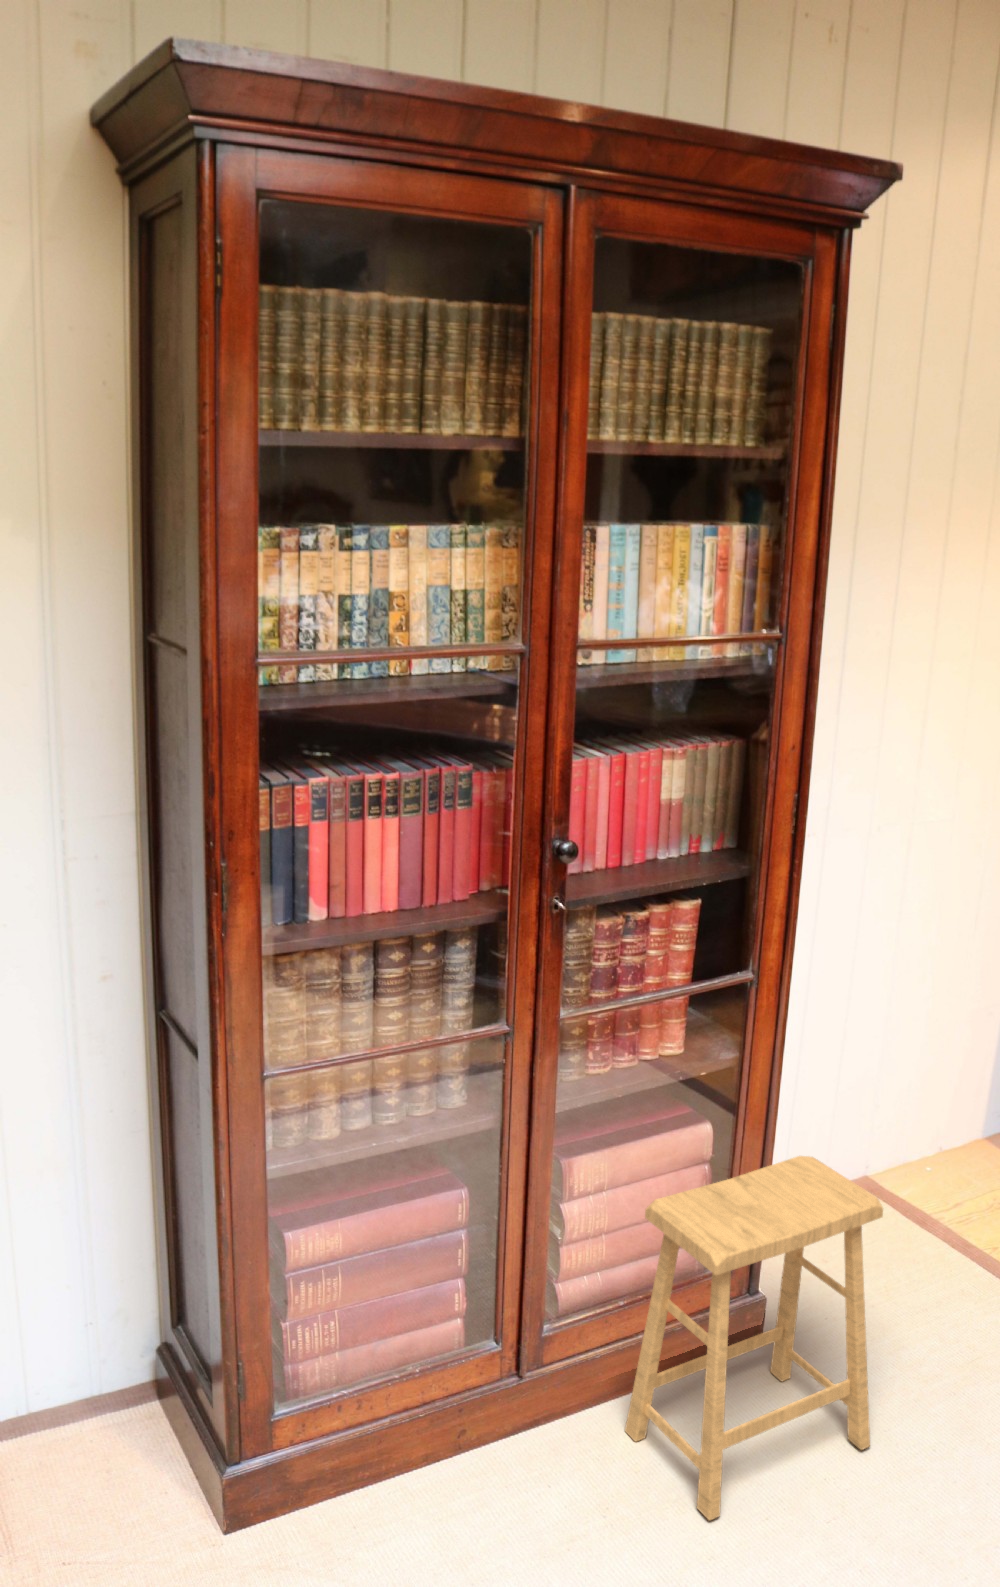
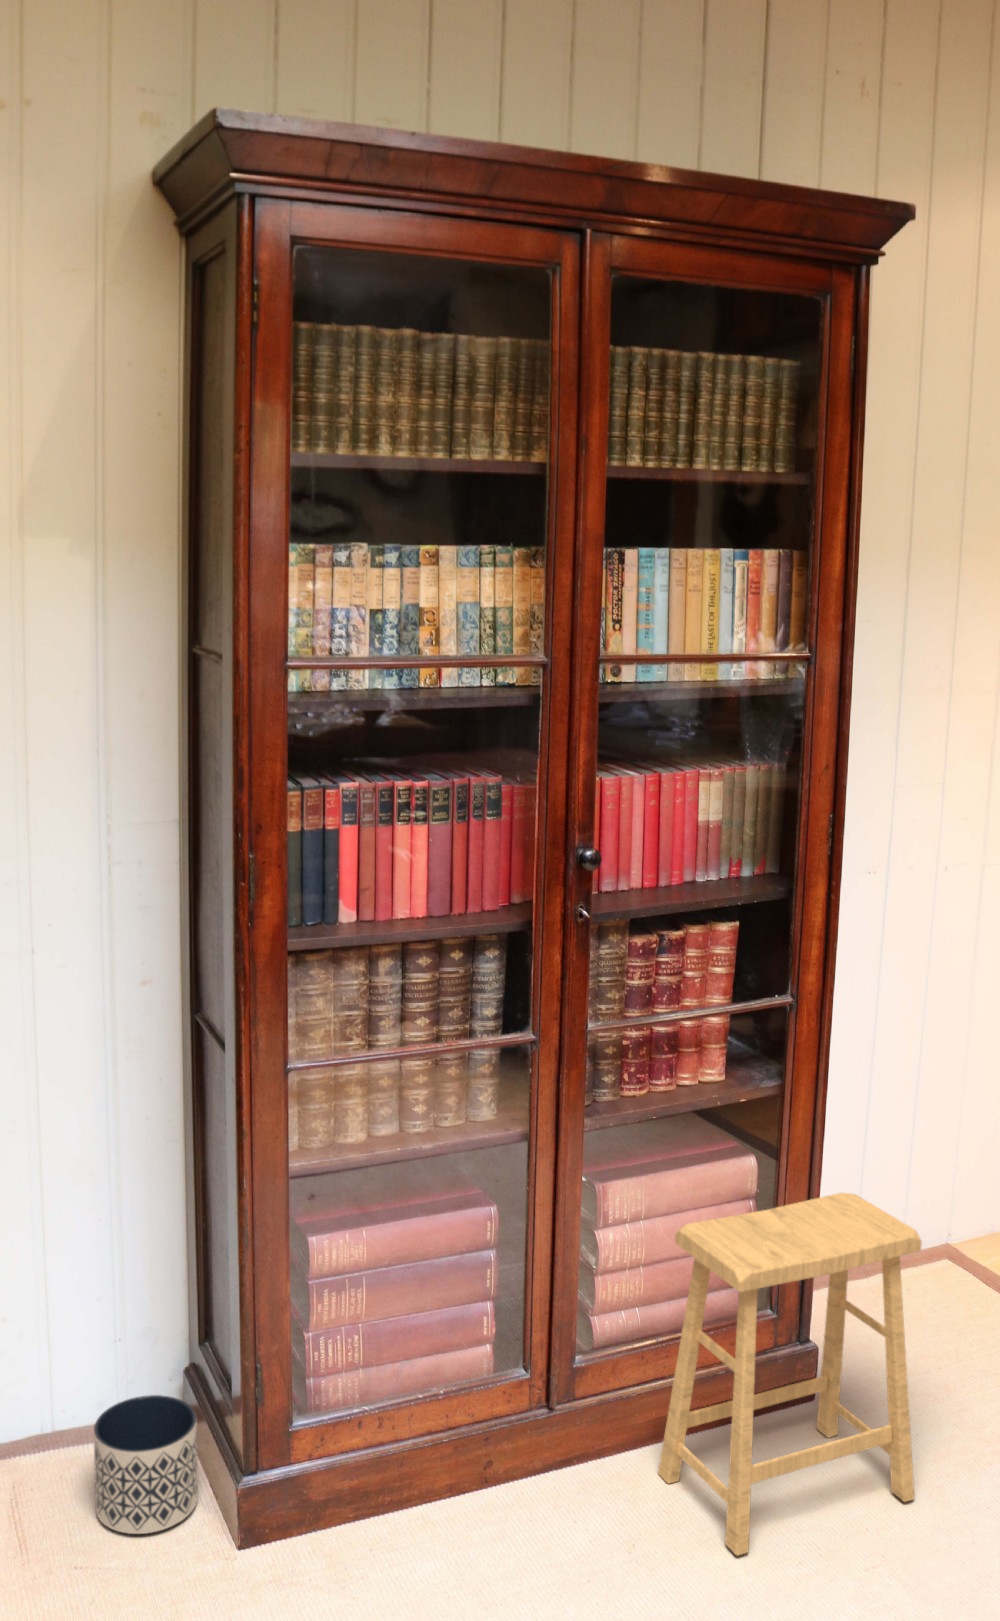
planter: none [65,1385,173,1532] -> present [94,1395,198,1534]

